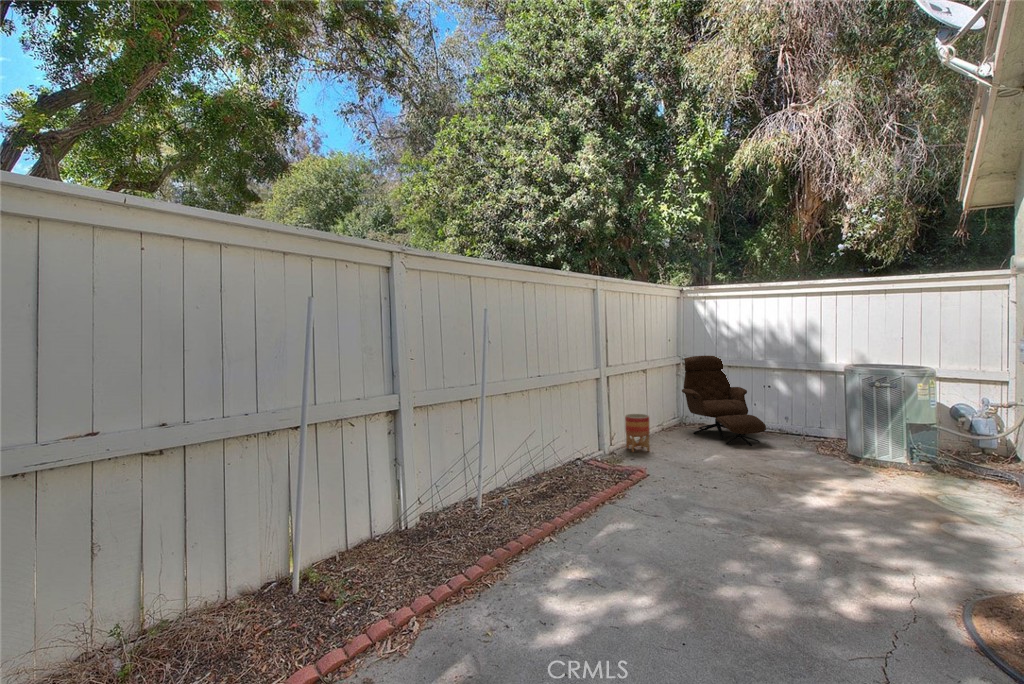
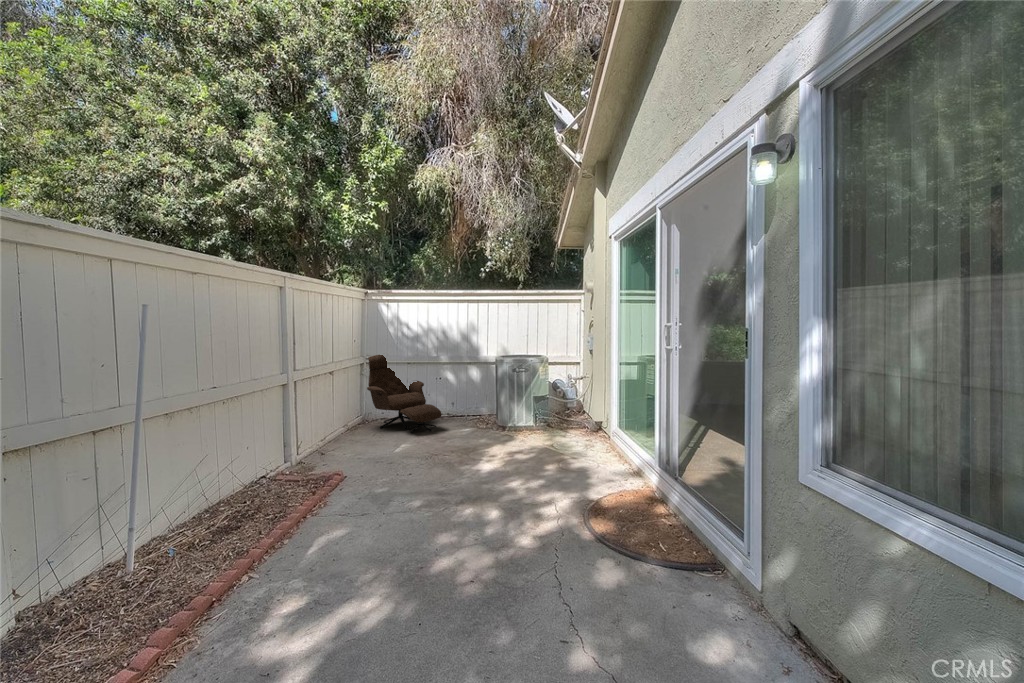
planter: present [625,414,650,452] -> none [314,416,341,457]

